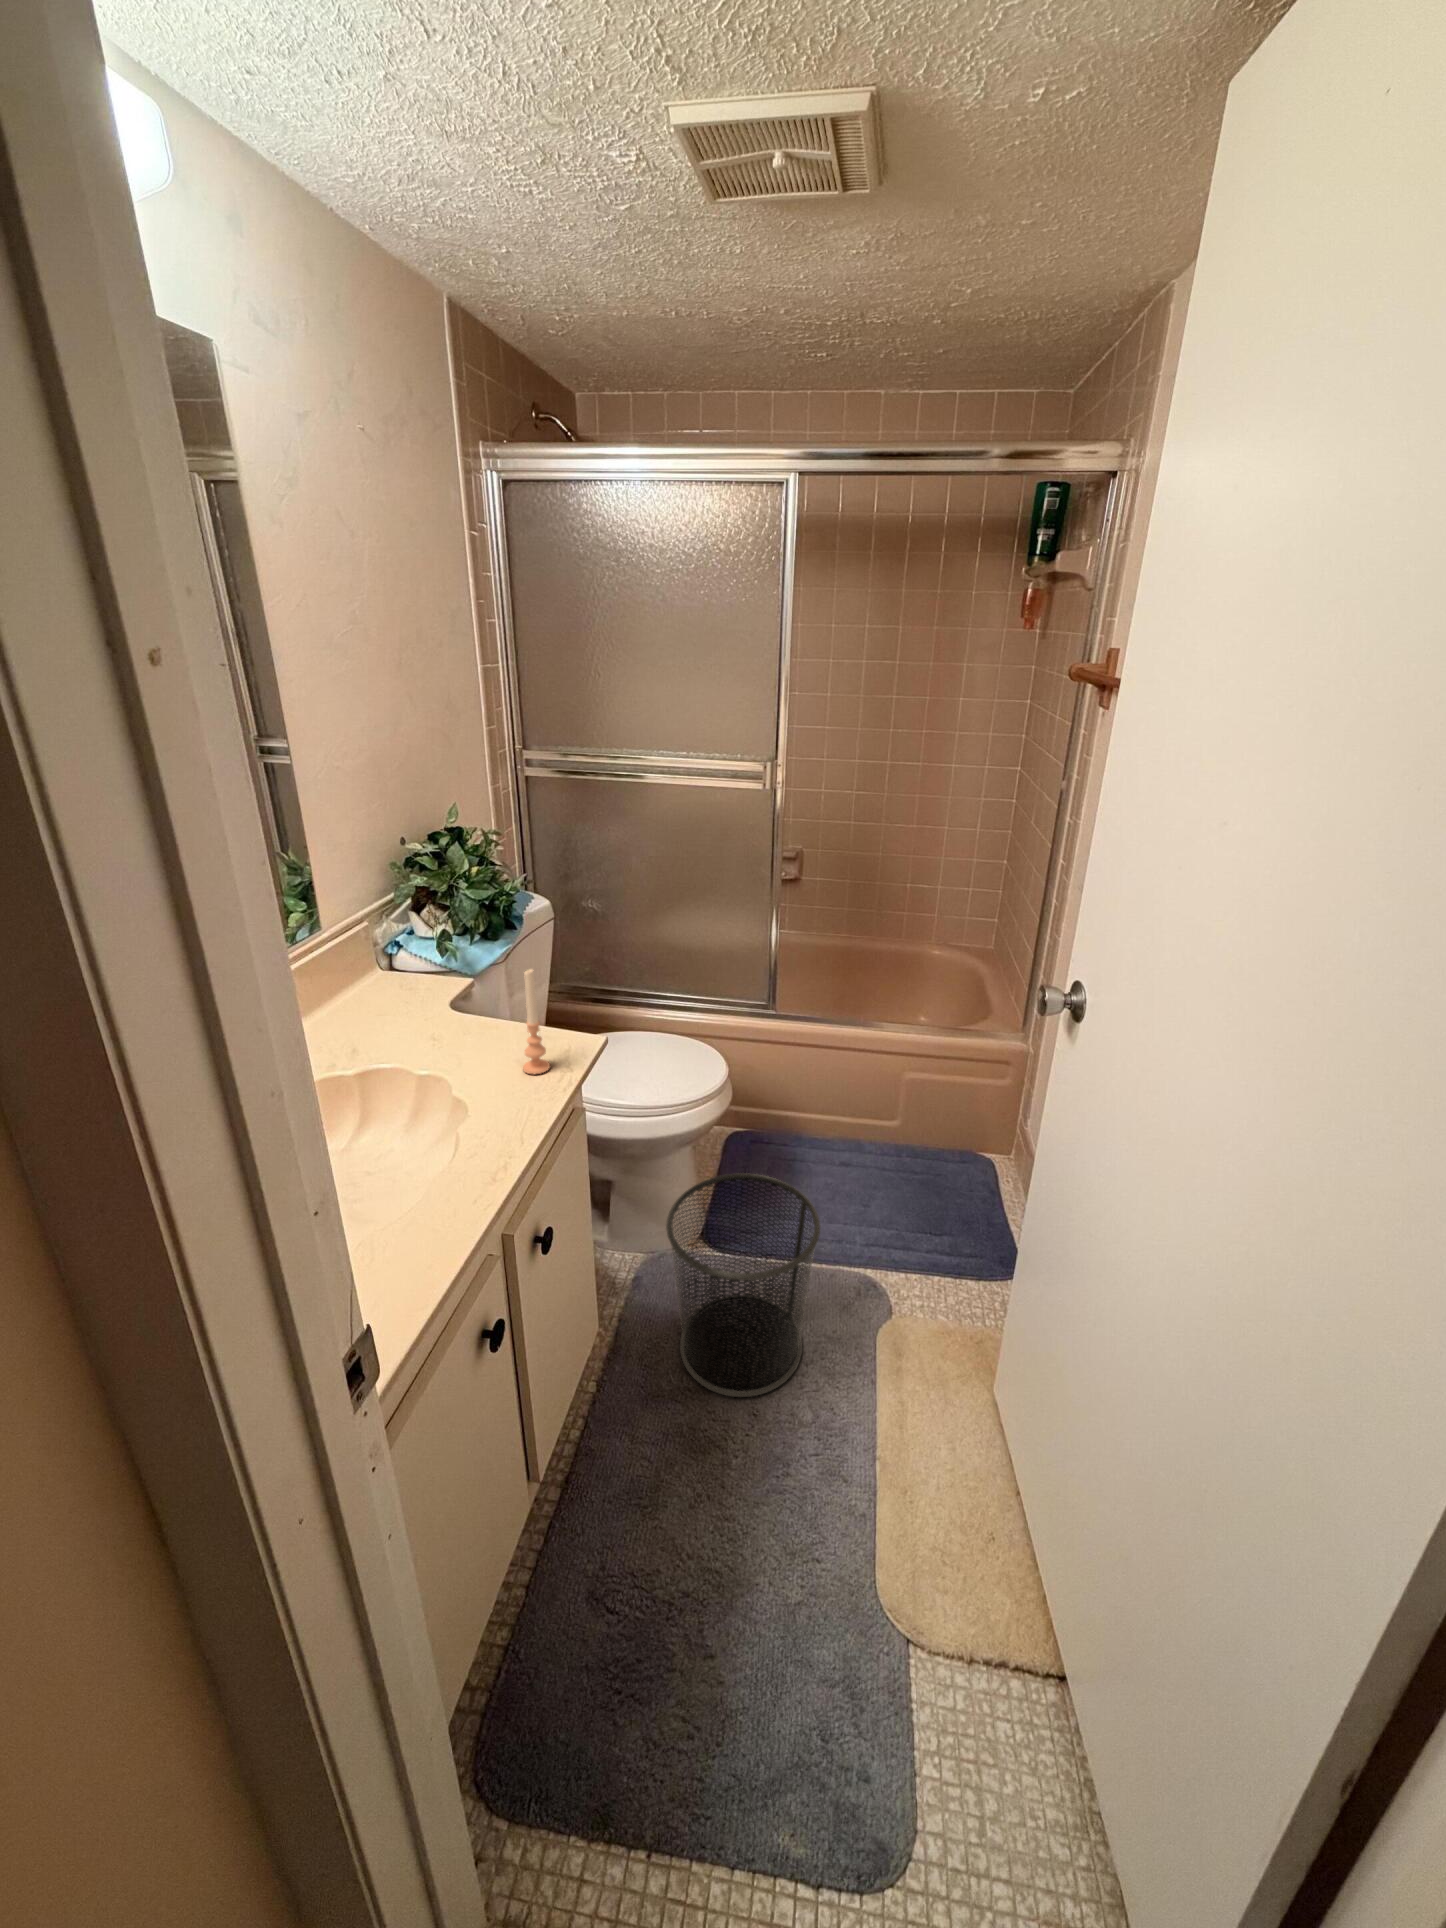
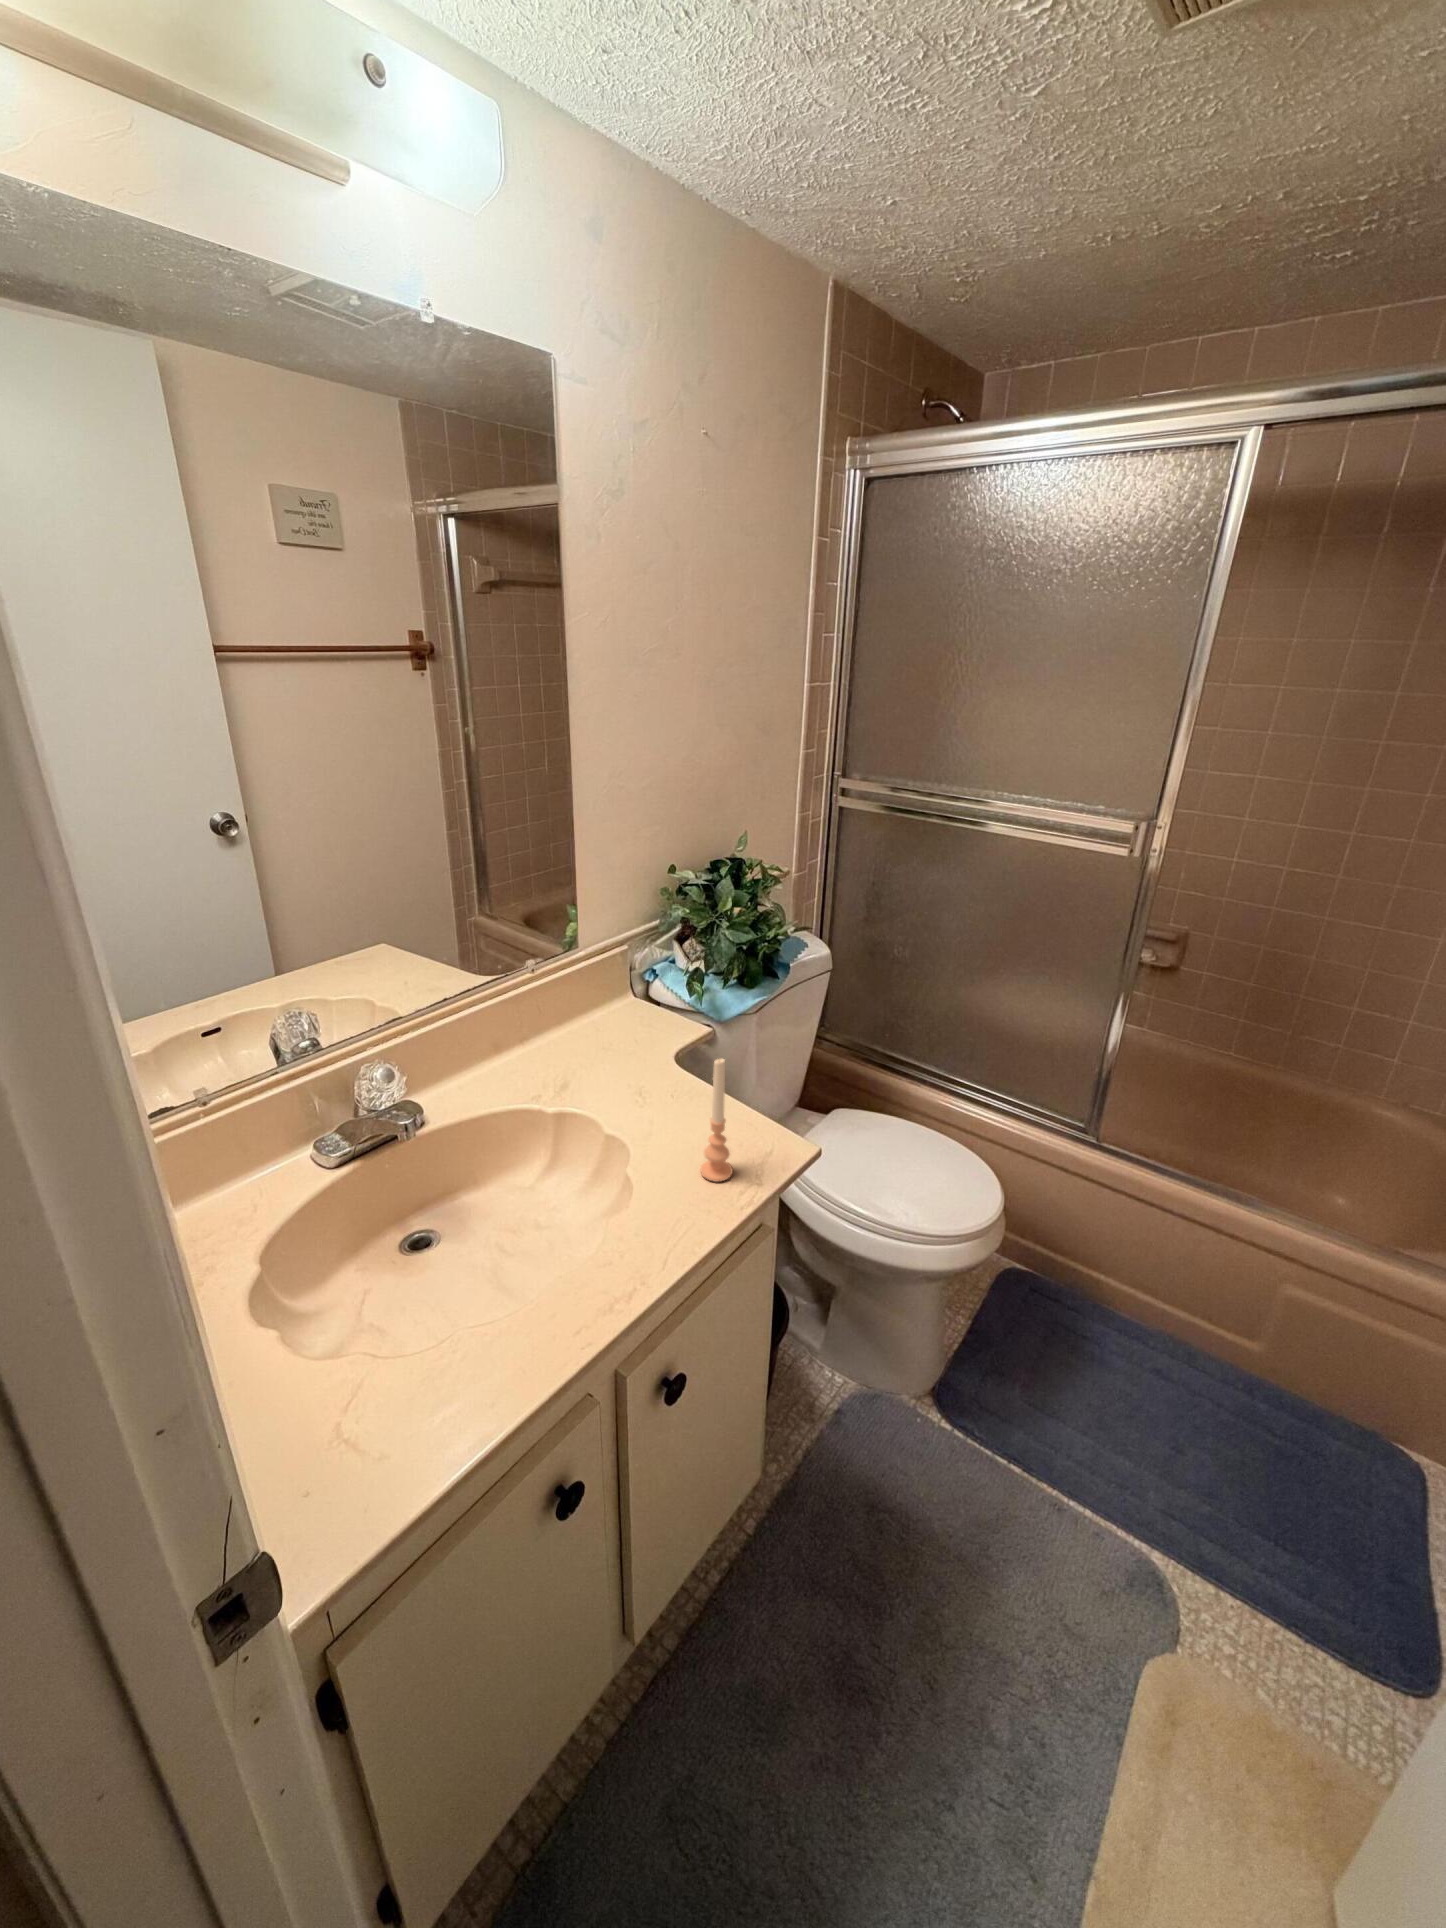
waste bin: present [666,1173,820,1397] -> none [859,1343,1077,1664]

